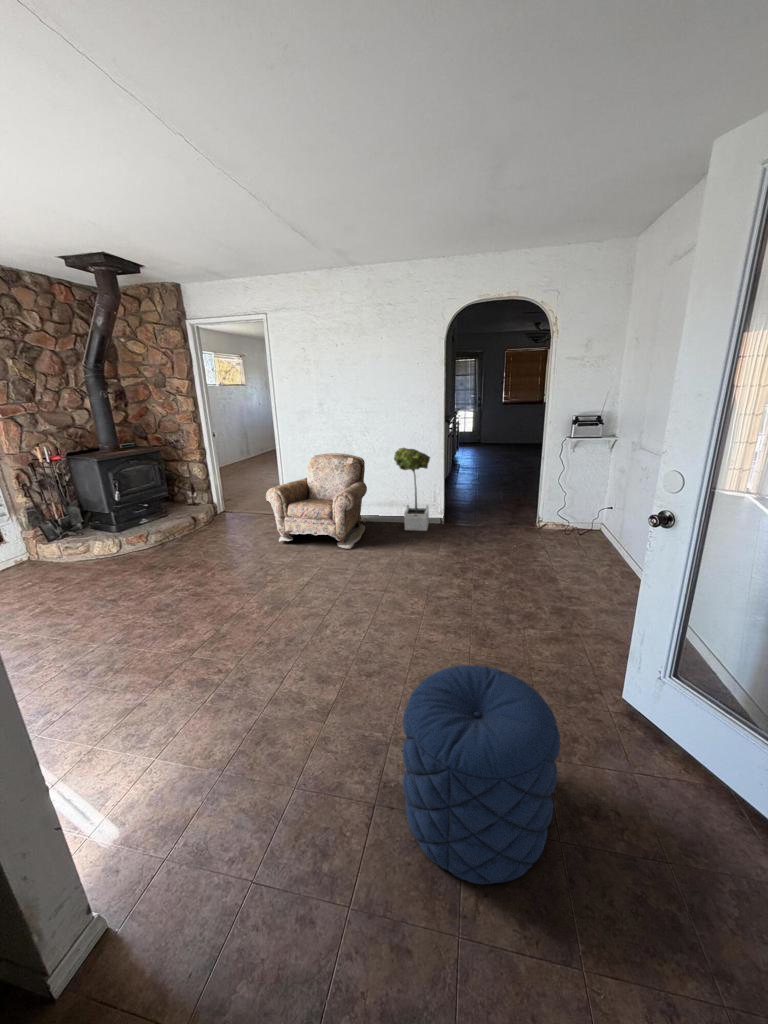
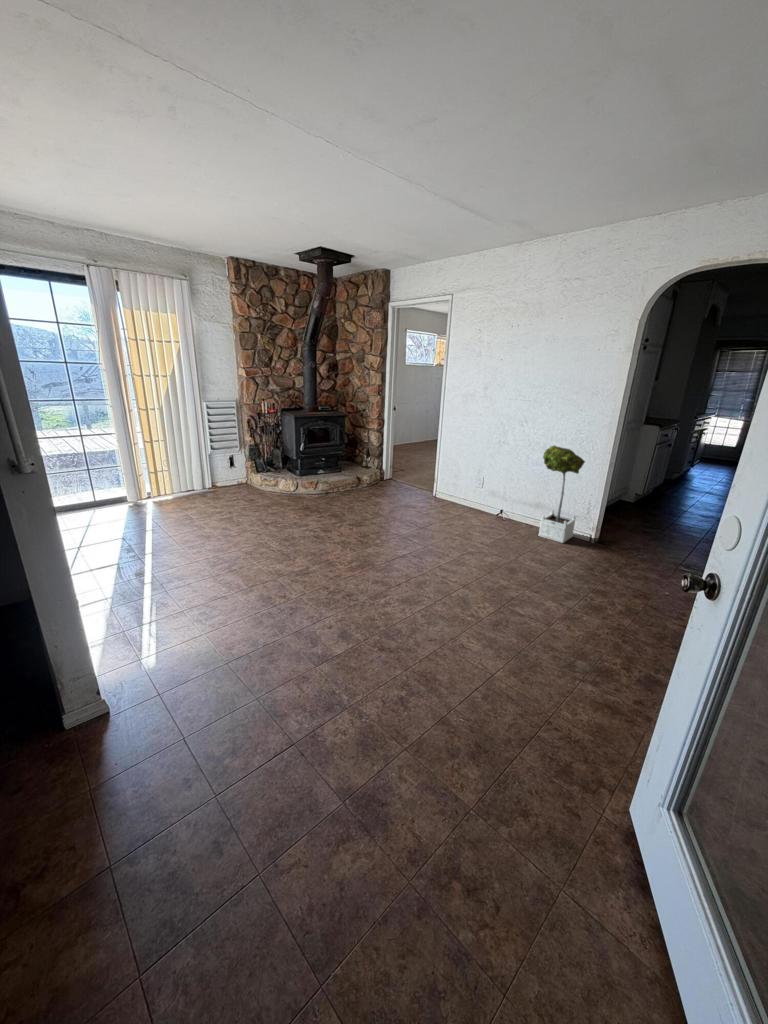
armchair: present [266,453,367,549] -> none [406,440,515,538]
pouf: present [403,665,560,884] -> none [287,656,439,868]

